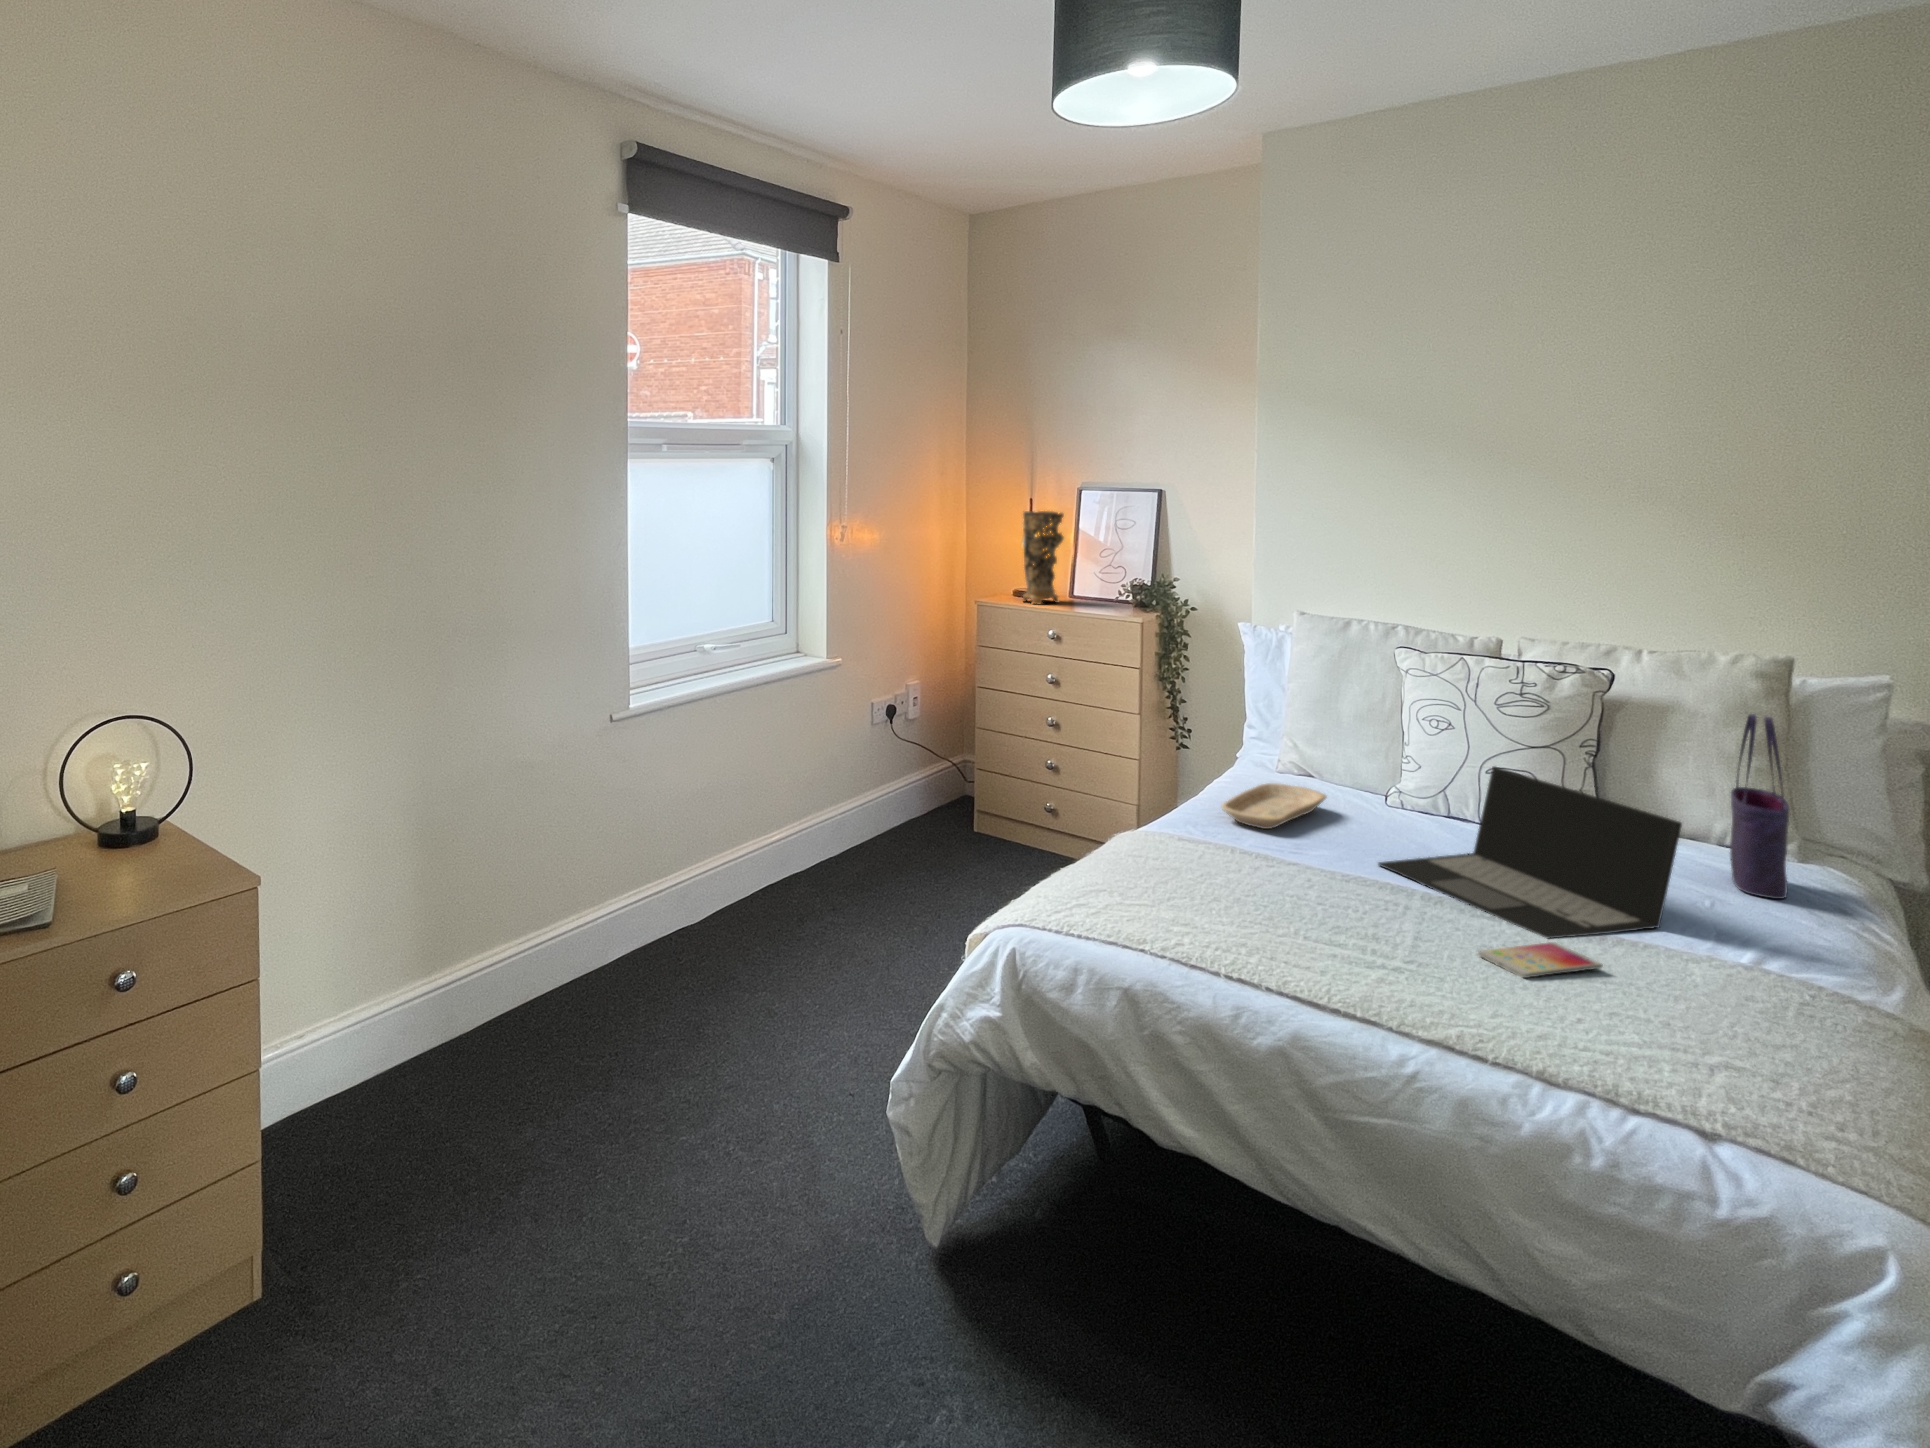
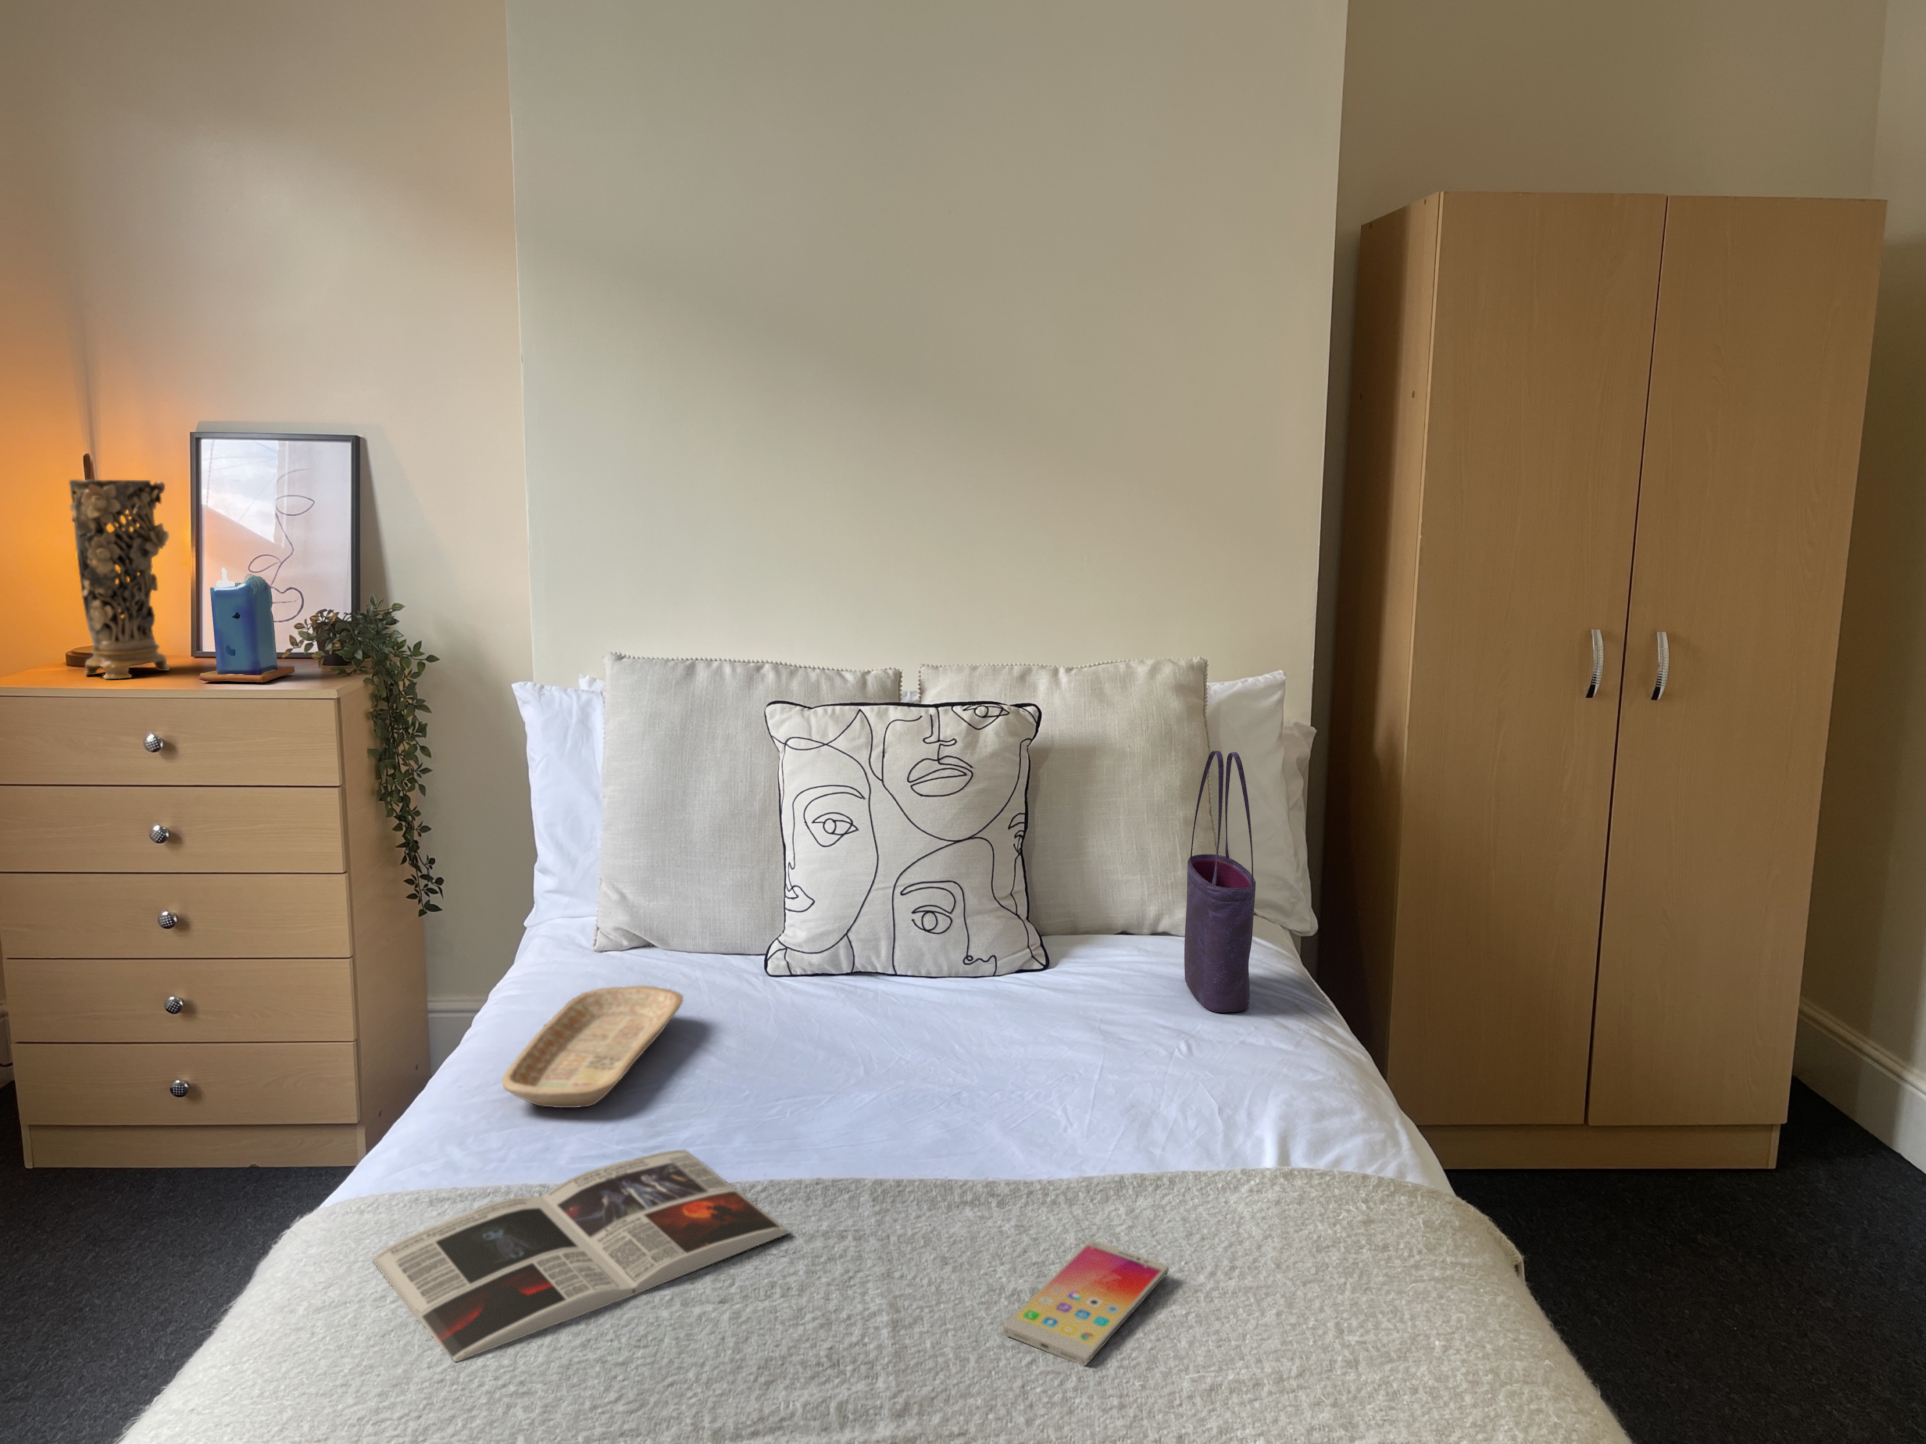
candle: none [1075,555,1120,612] -> present [199,567,295,682]
laptop: present [1379,766,1682,938] -> none [788,897,1199,1229]
magazine: none [1160,844,1367,894] -> present [373,1150,789,1362]

